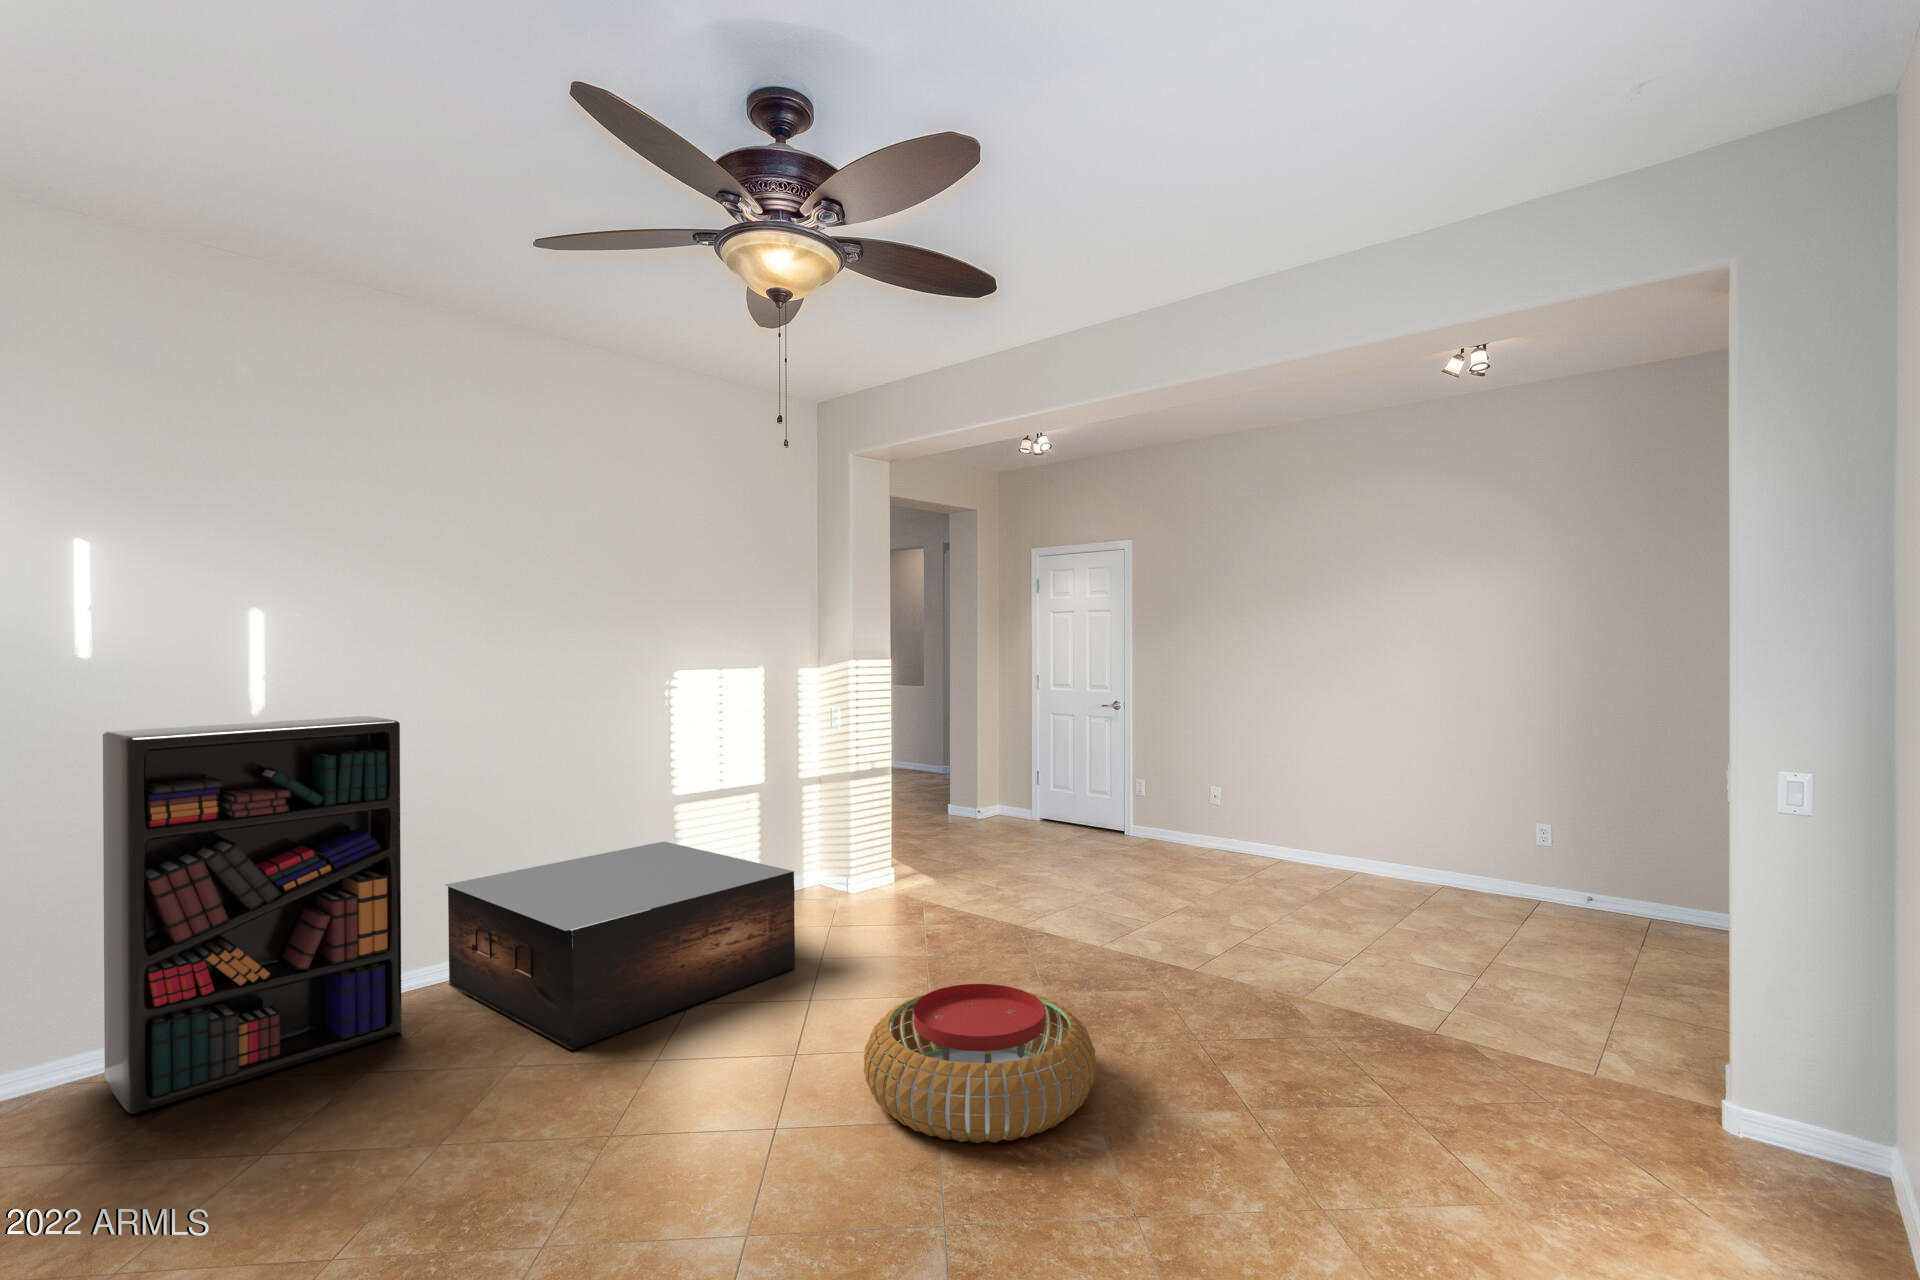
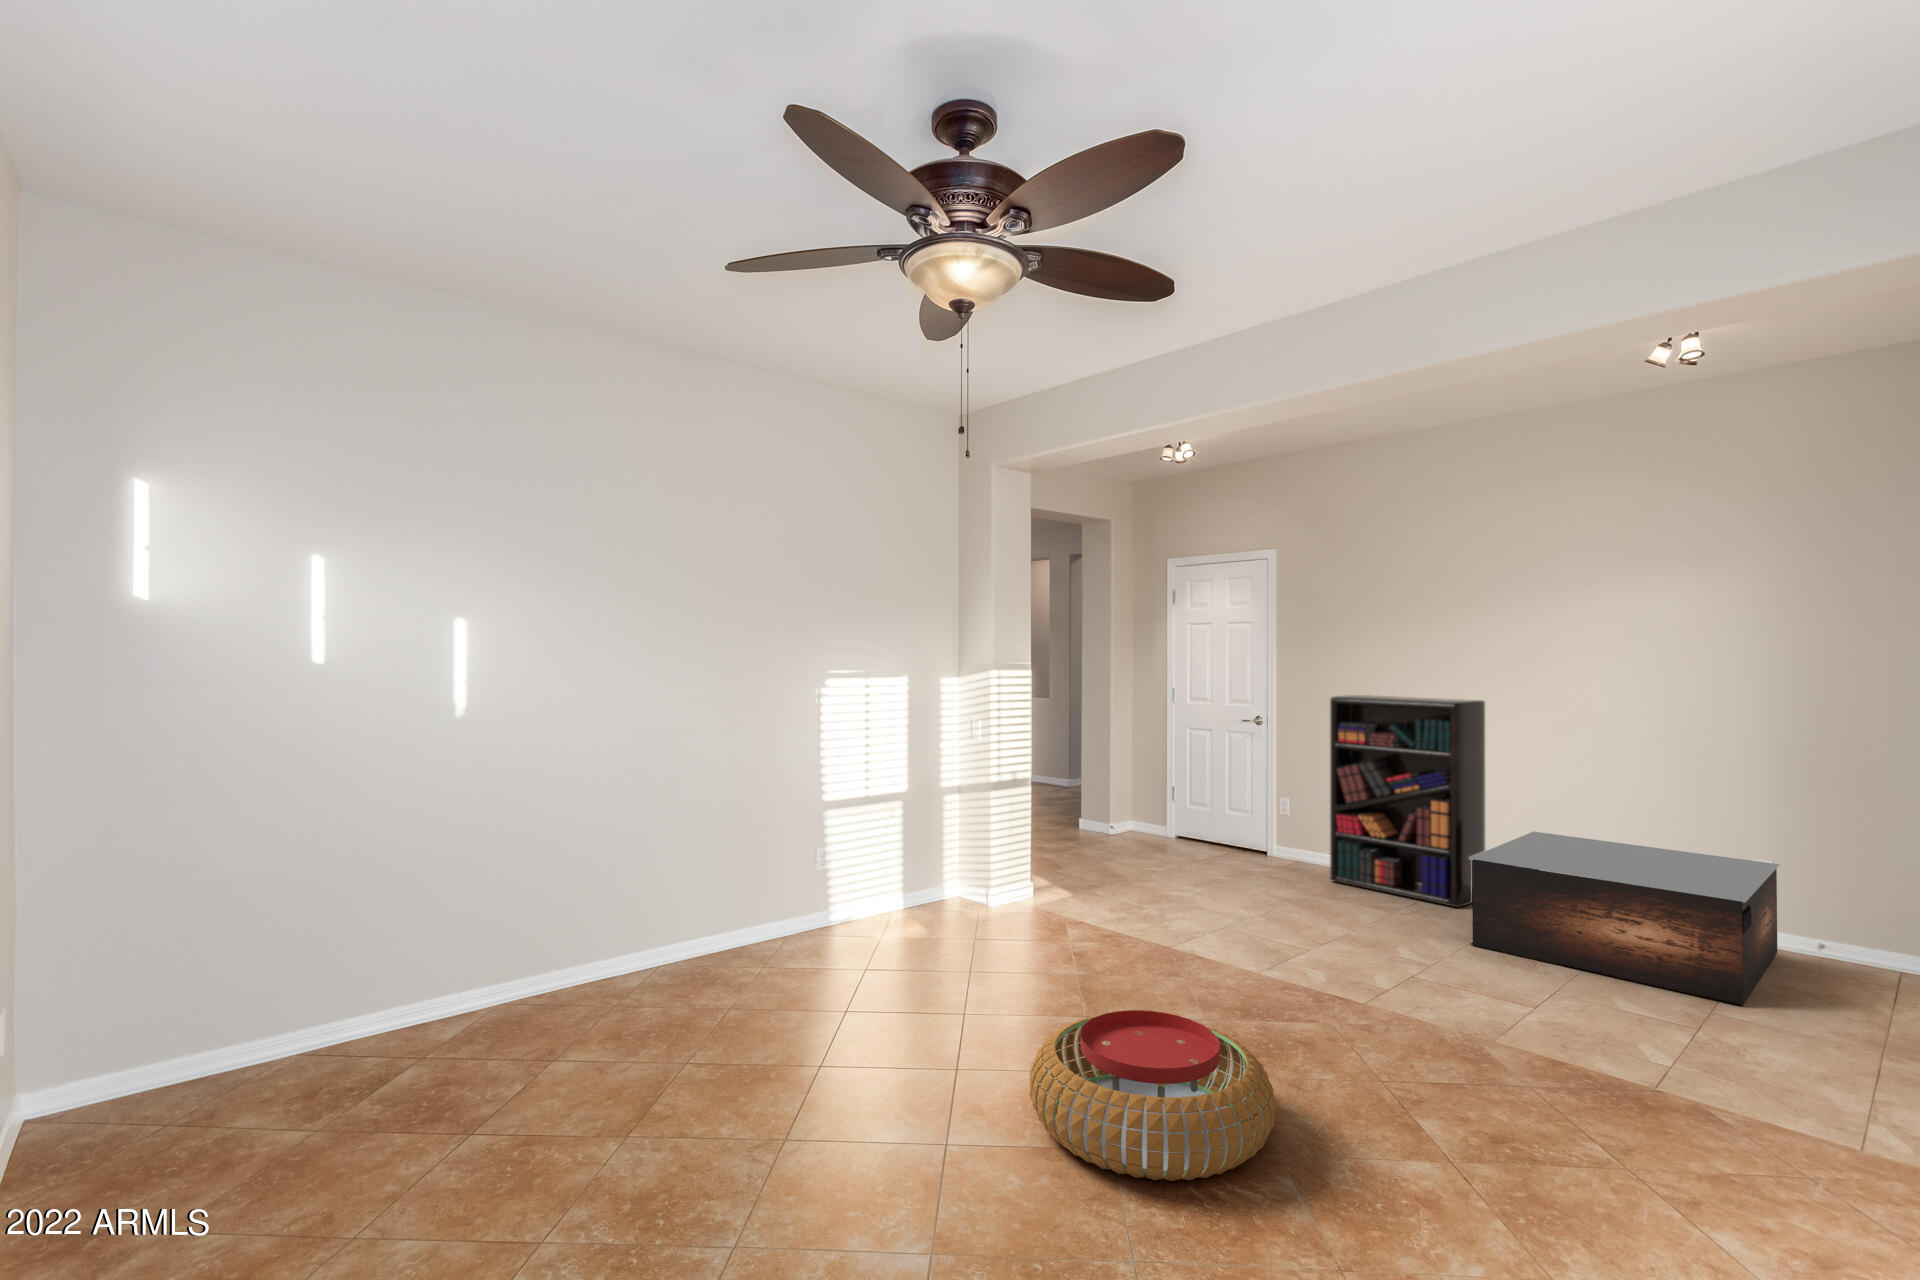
bookshelf: present [103,716,402,1114] -> present [1330,695,1485,907]
coffee table: present [446,841,795,1050] -> present [1469,832,1780,1005]

